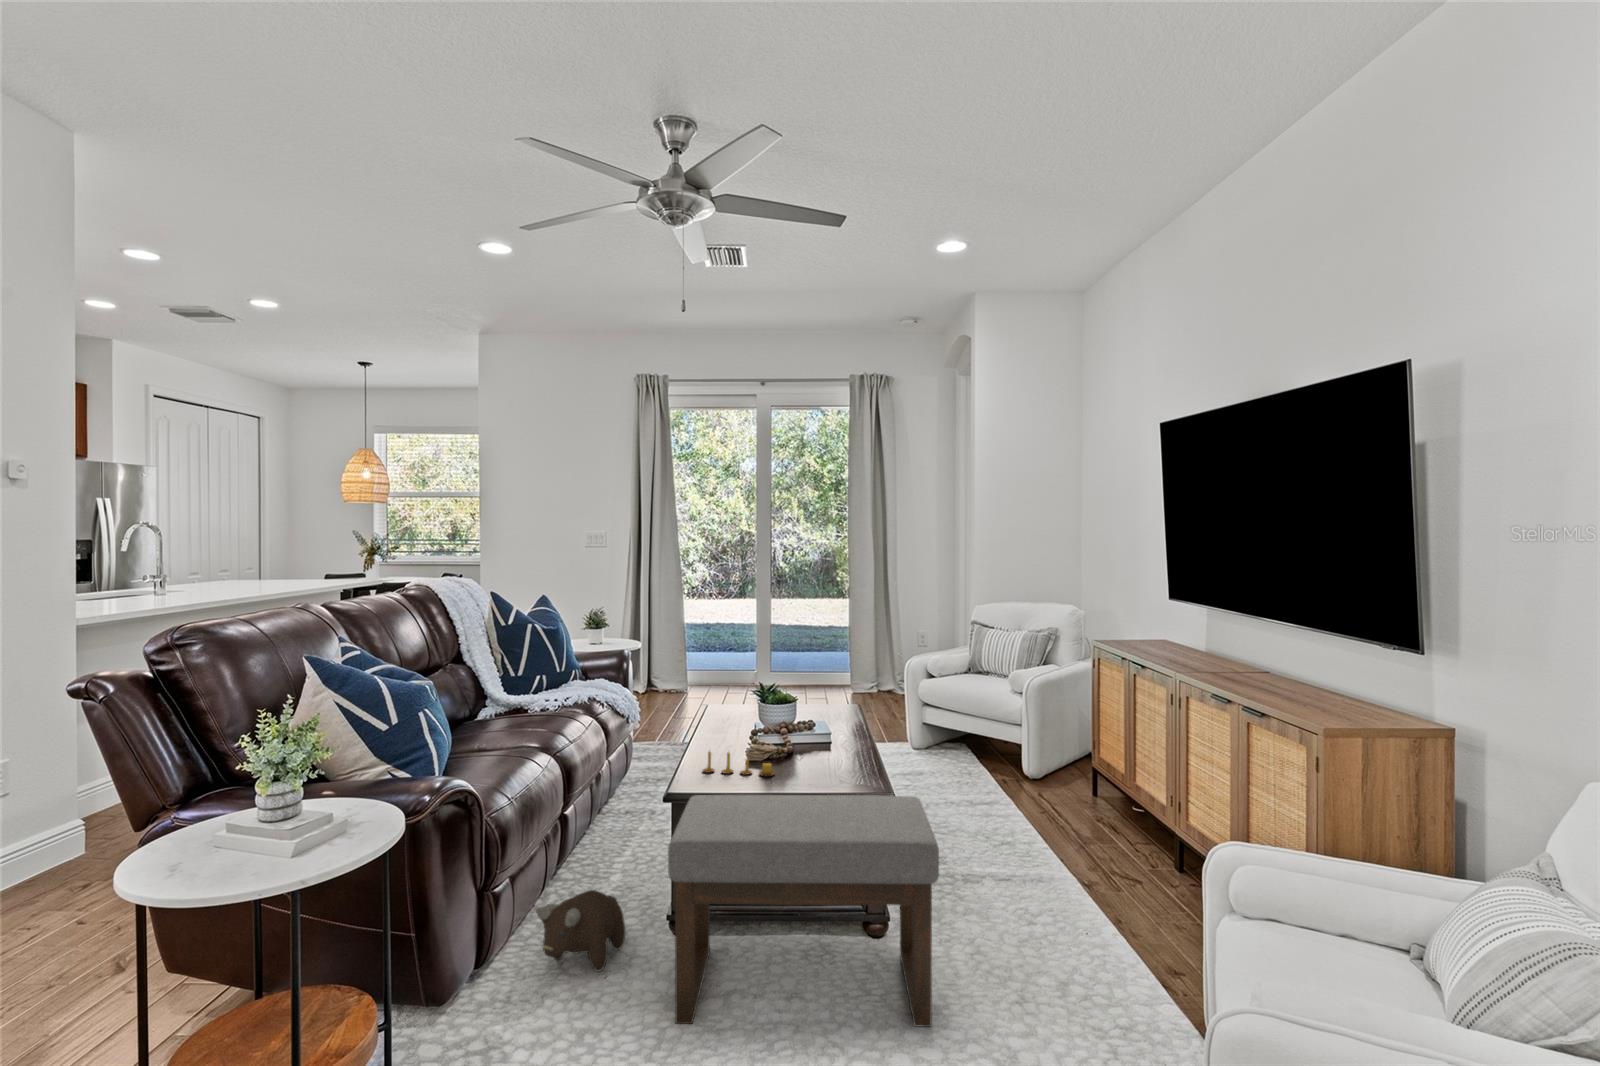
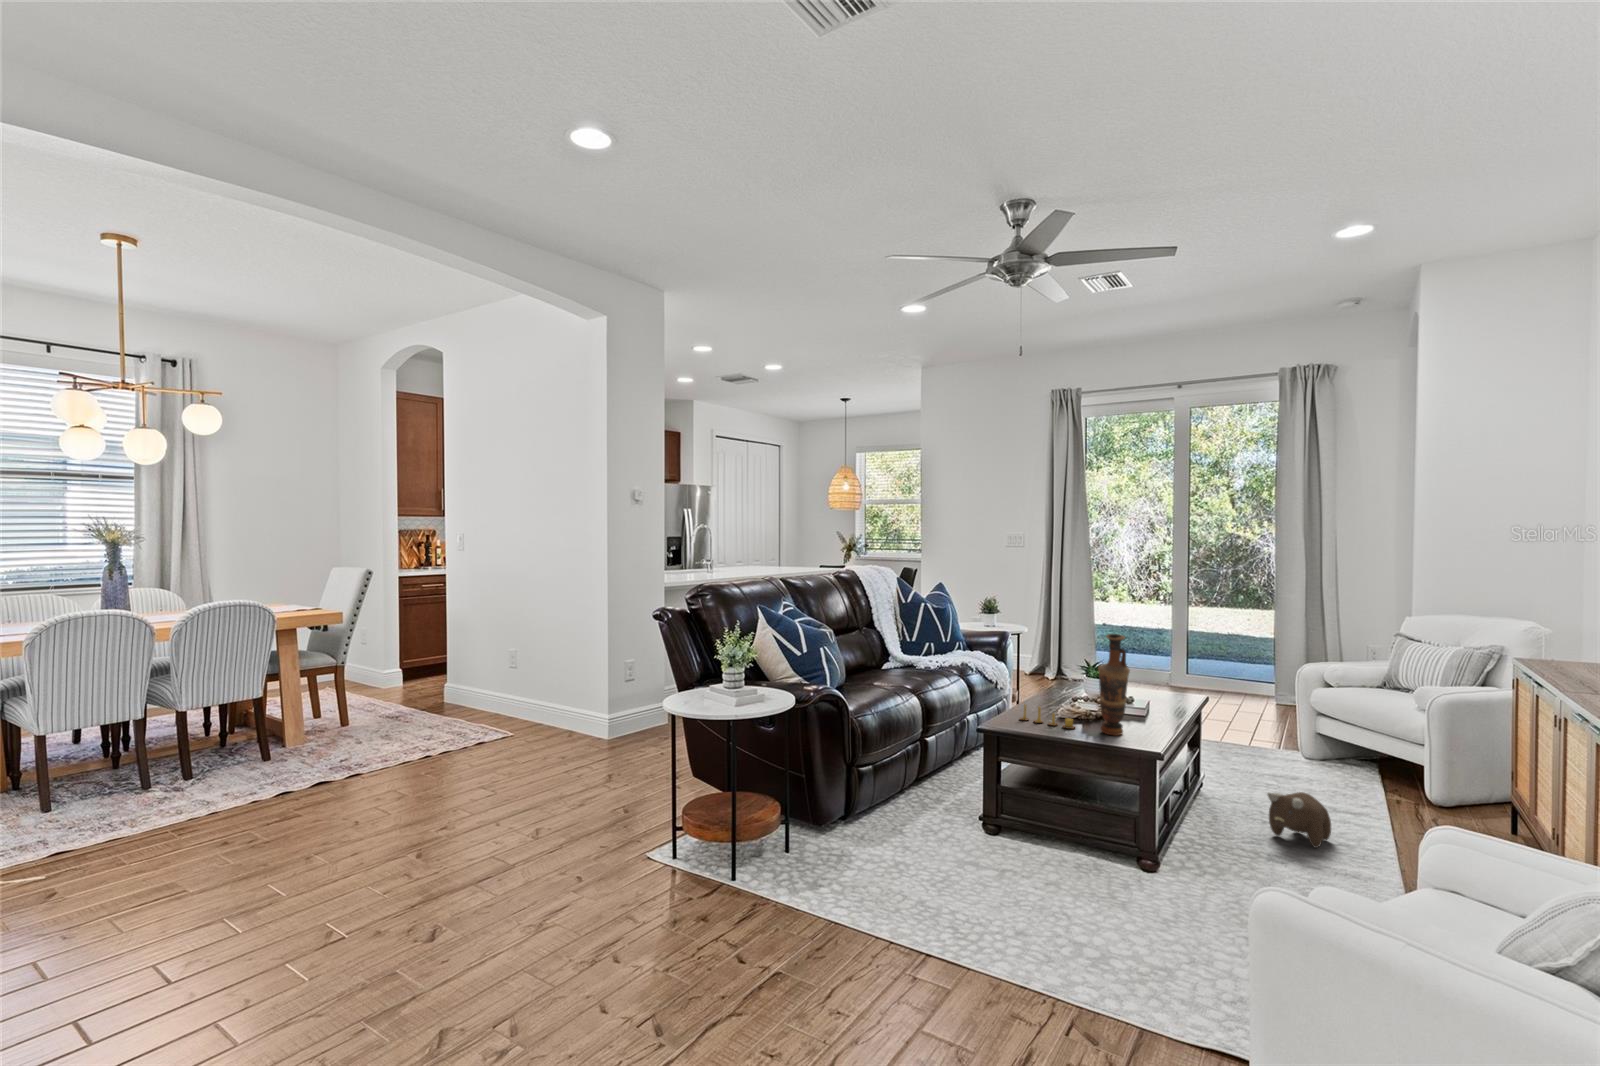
vase: none [805,655,840,777] -> present [1098,634,1130,736]
ottoman: present [668,795,939,1027] -> none [954,727,1177,924]
plush toy: present [535,890,625,971] -> present [1268,792,1331,848]

